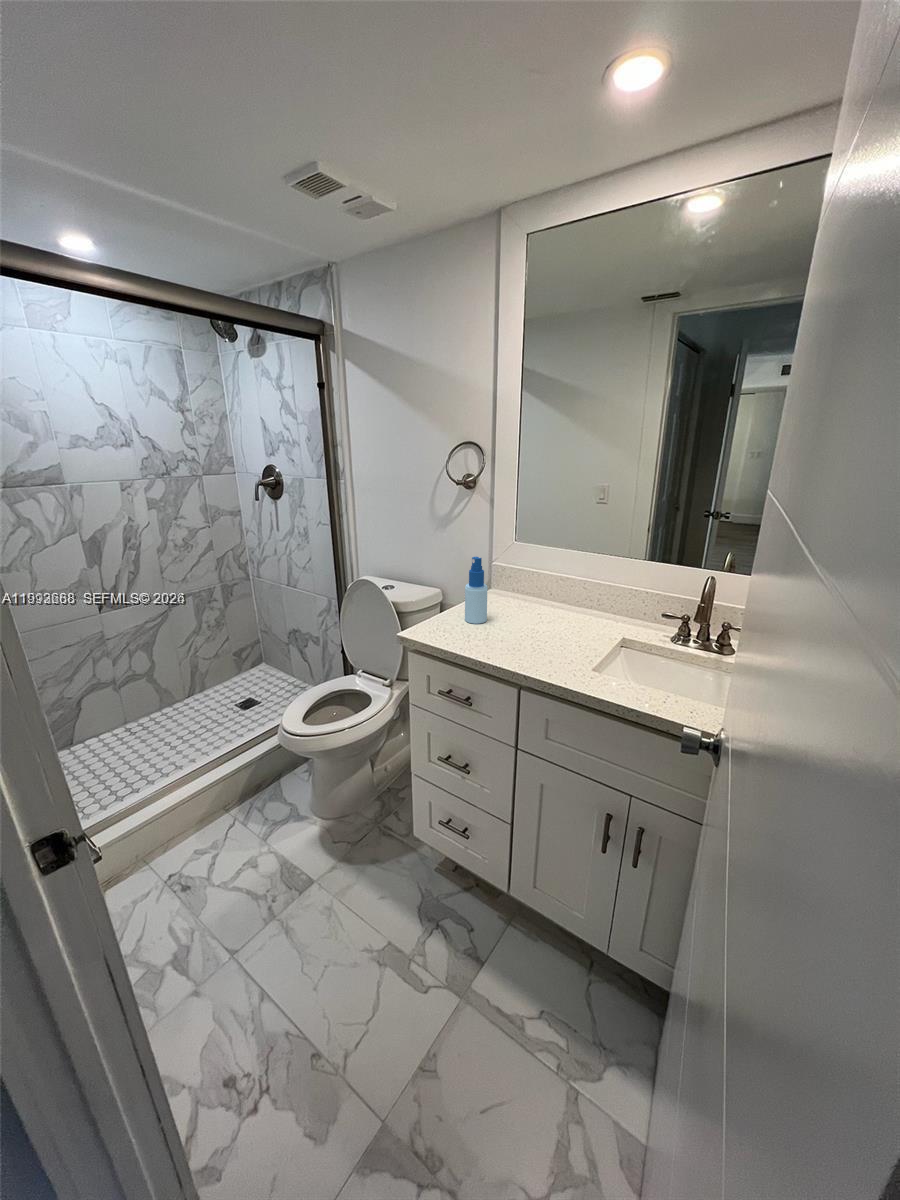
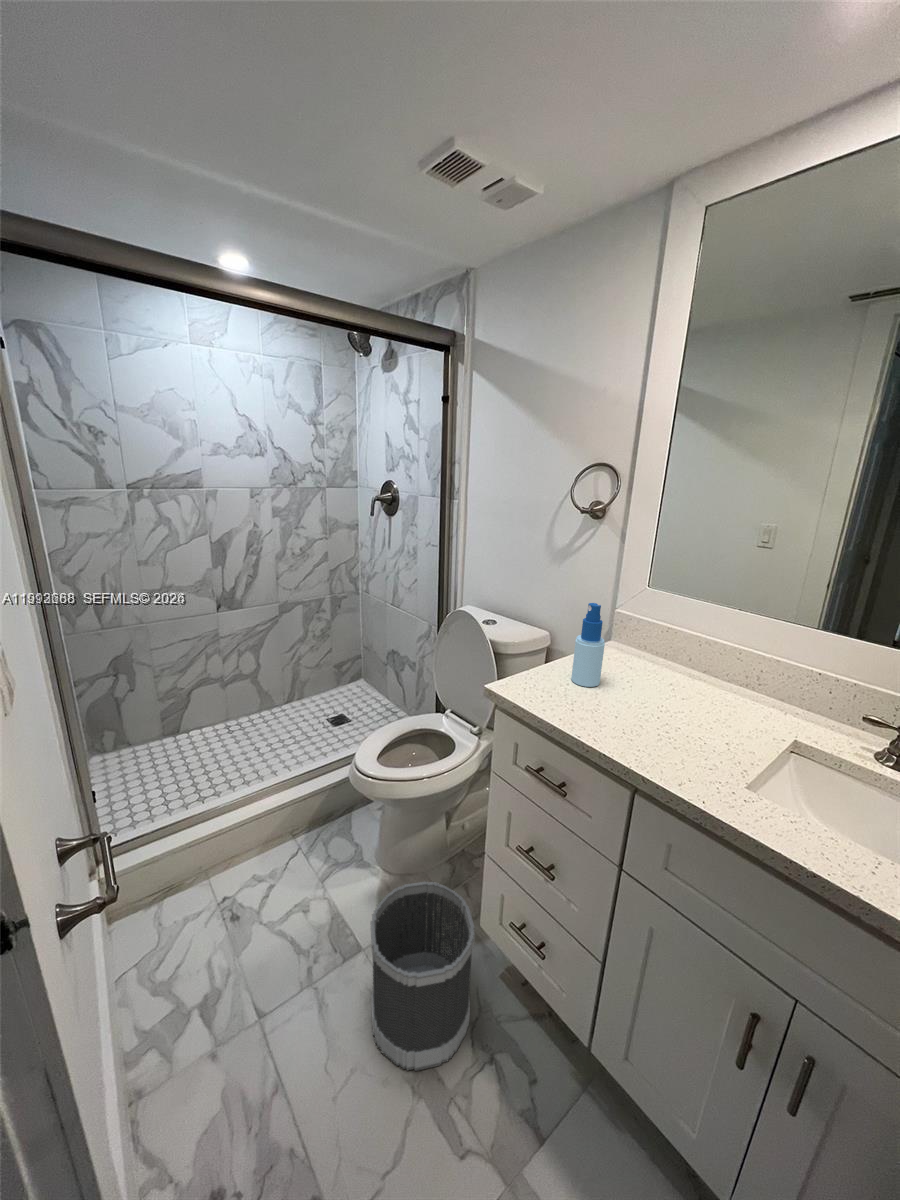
wastebasket: none [324,806,416,954] -> present [370,881,475,1071]

